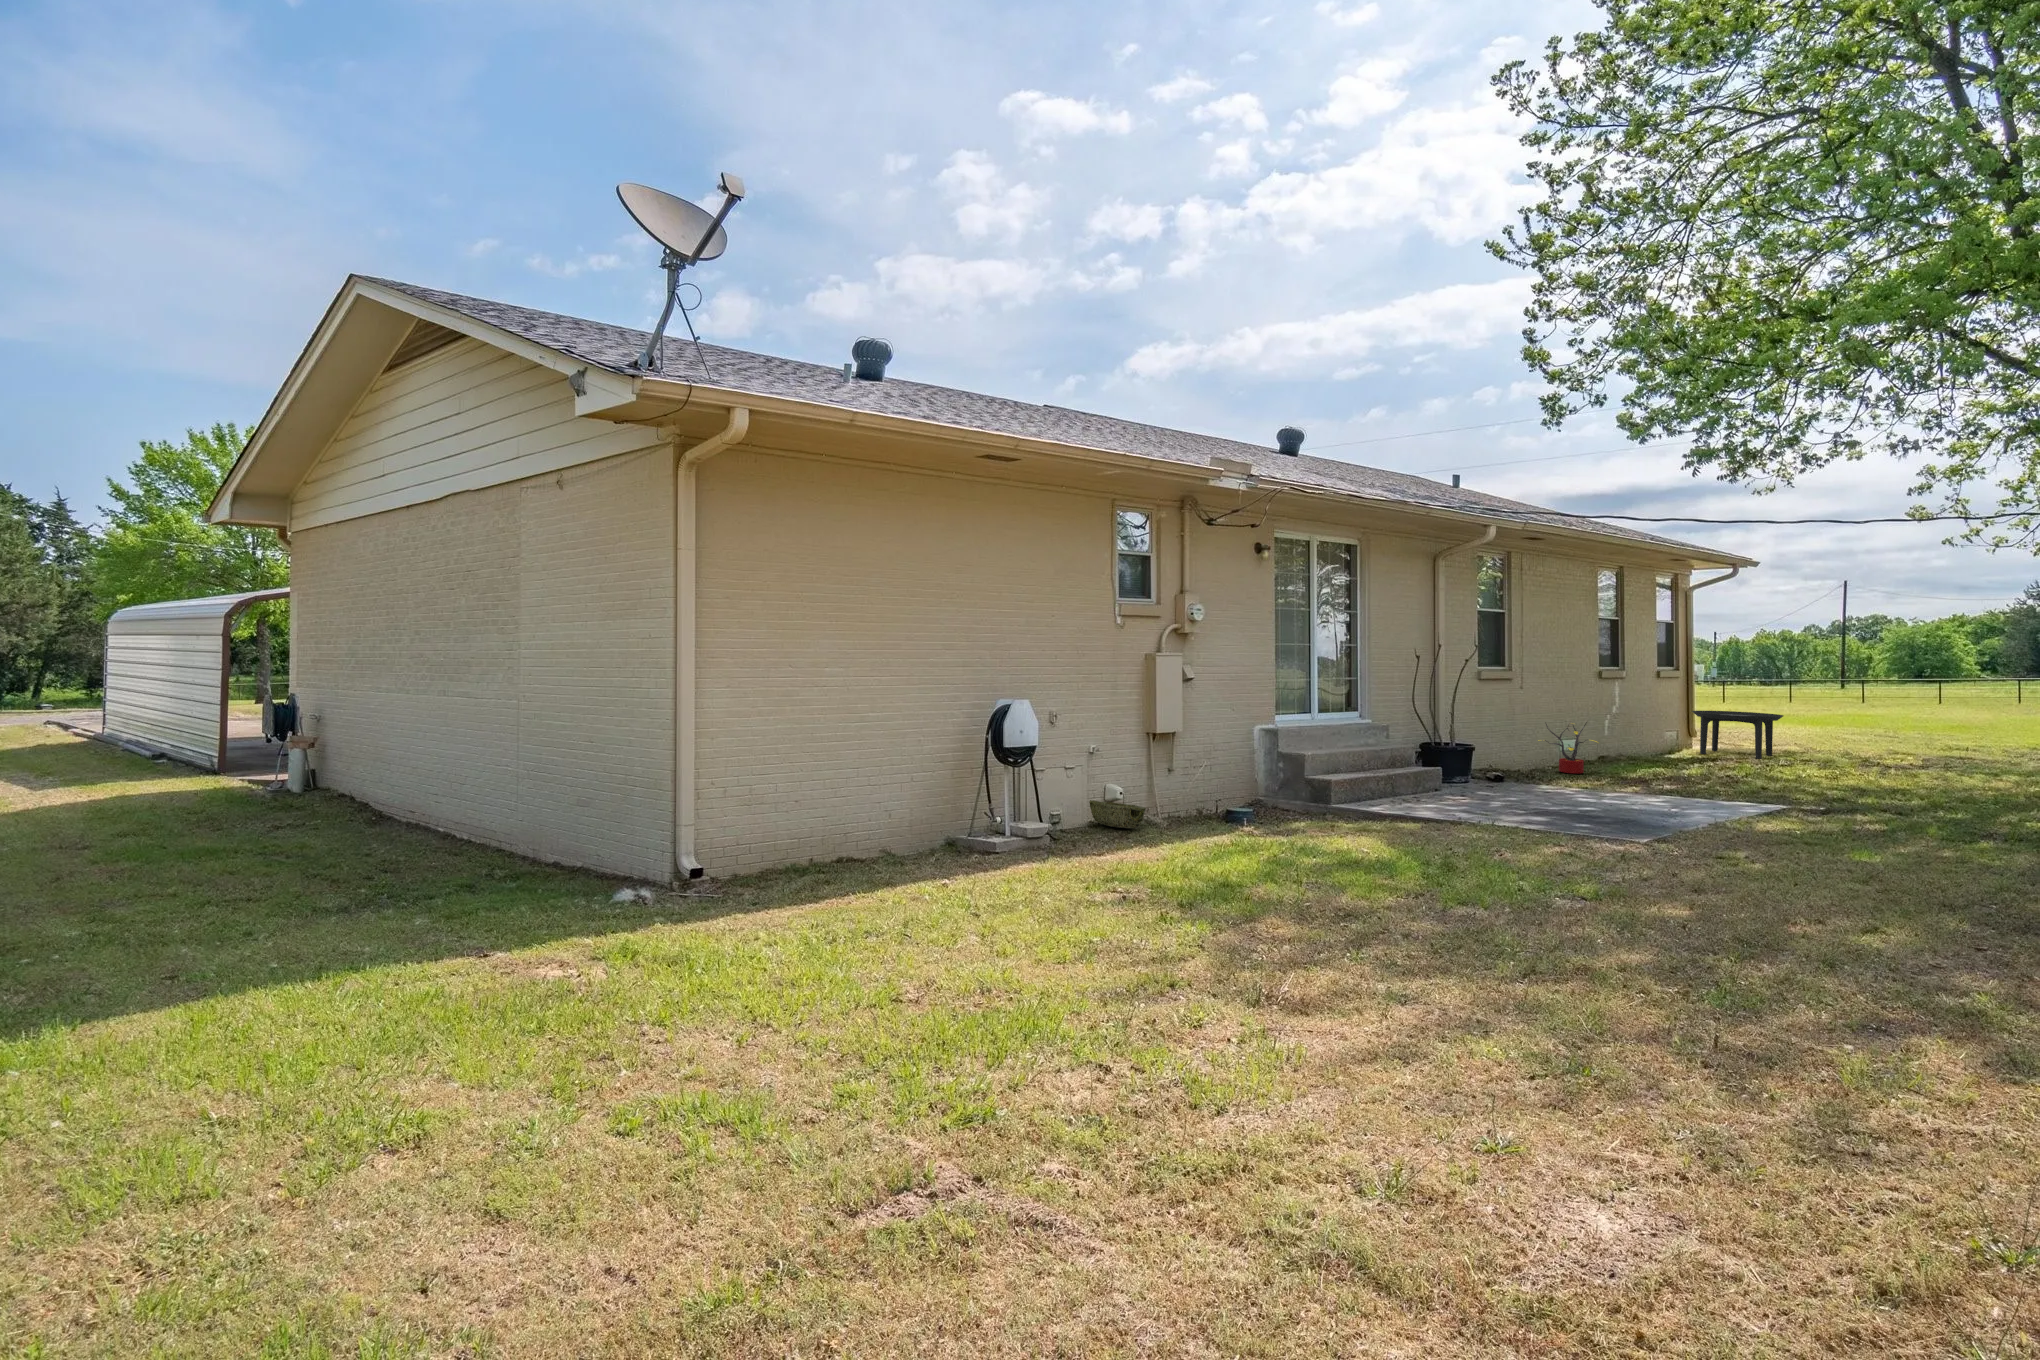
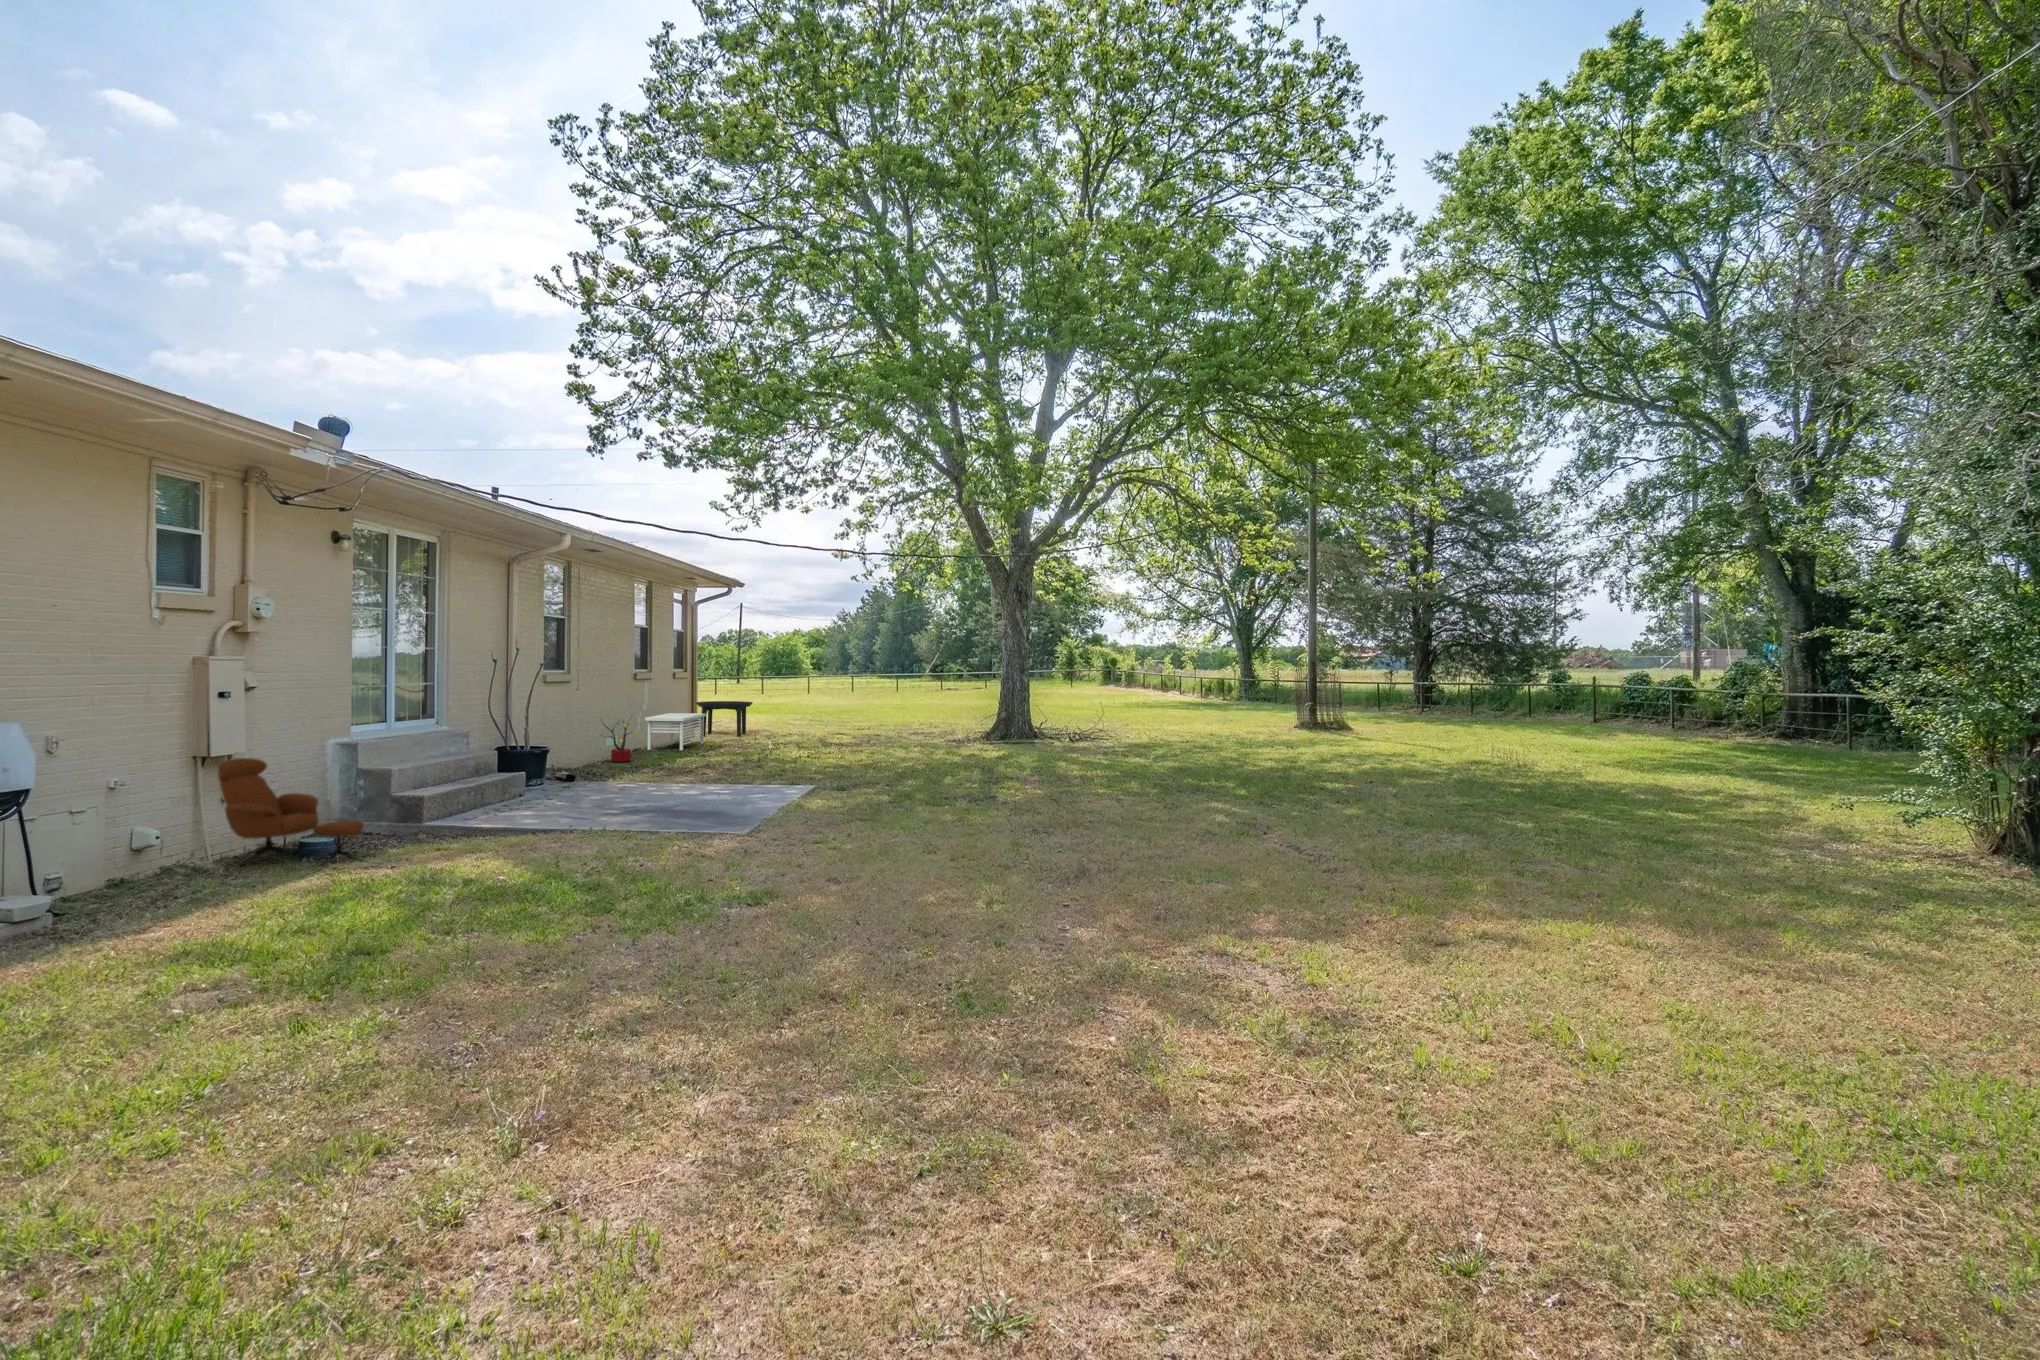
storage bench: none [1611,722,1700,768] -> present [645,713,705,750]
lounge chair: none [1166,734,1265,835] -> present [218,758,364,866]
woven basket: present [1089,800,1146,829] -> none [100,854,199,888]

